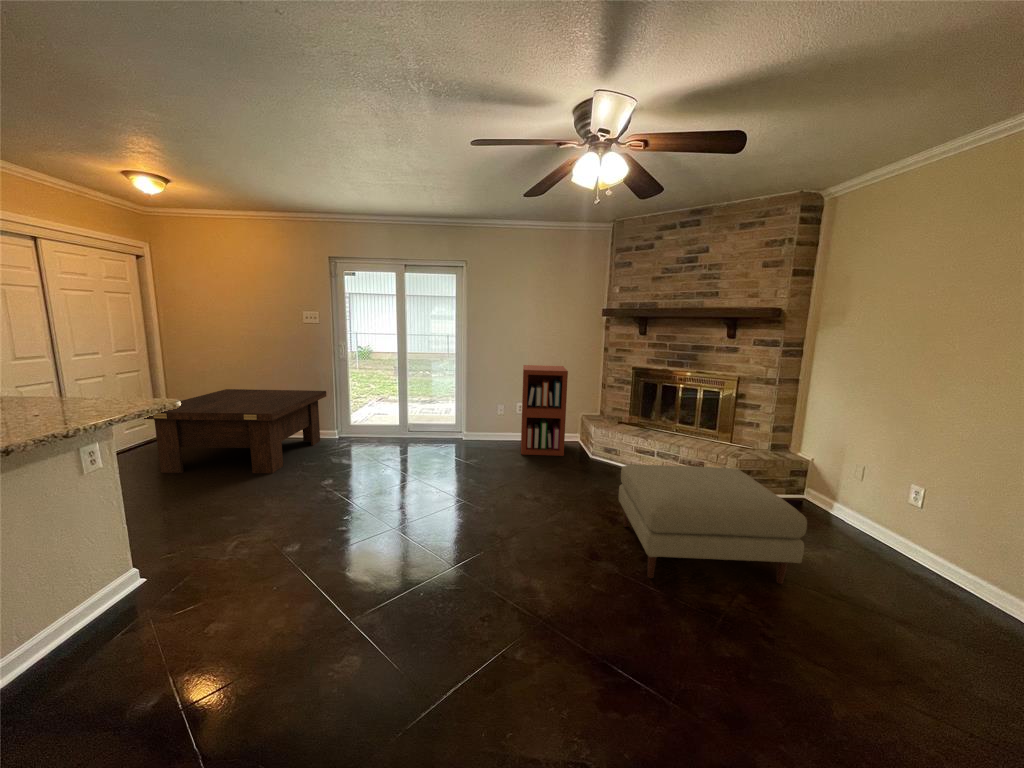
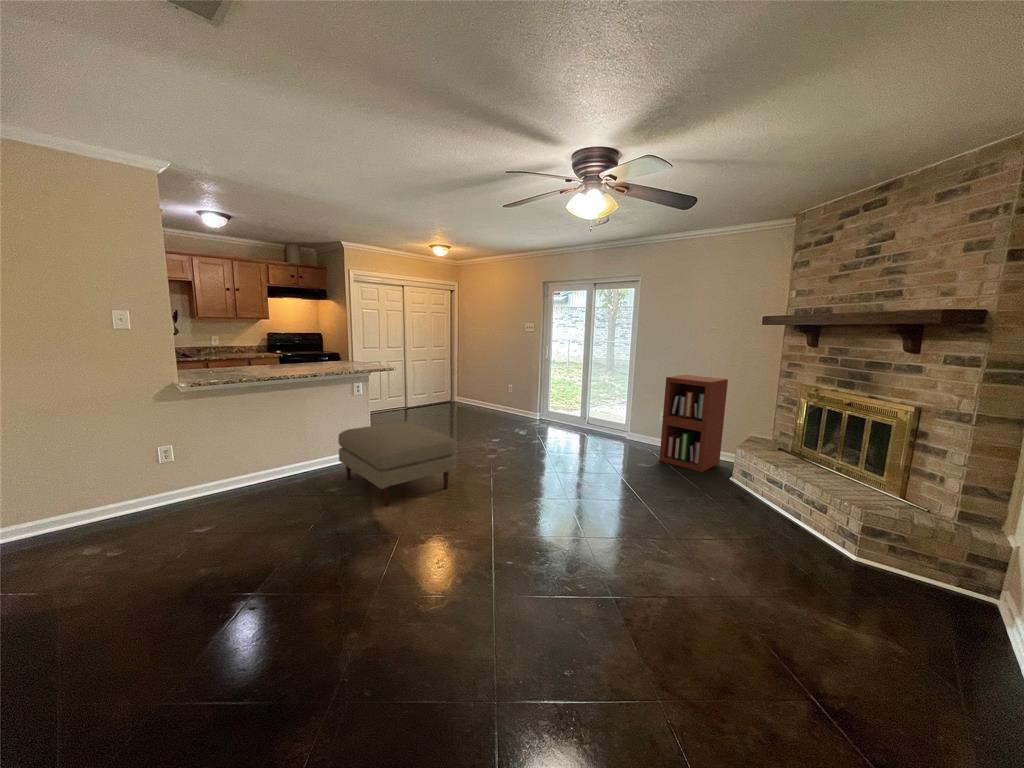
coffee table: present [144,389,326,473] -> none [428,375,533,429]
ottoman: present [619,464,807,584] -> present [338,421,456,506]

